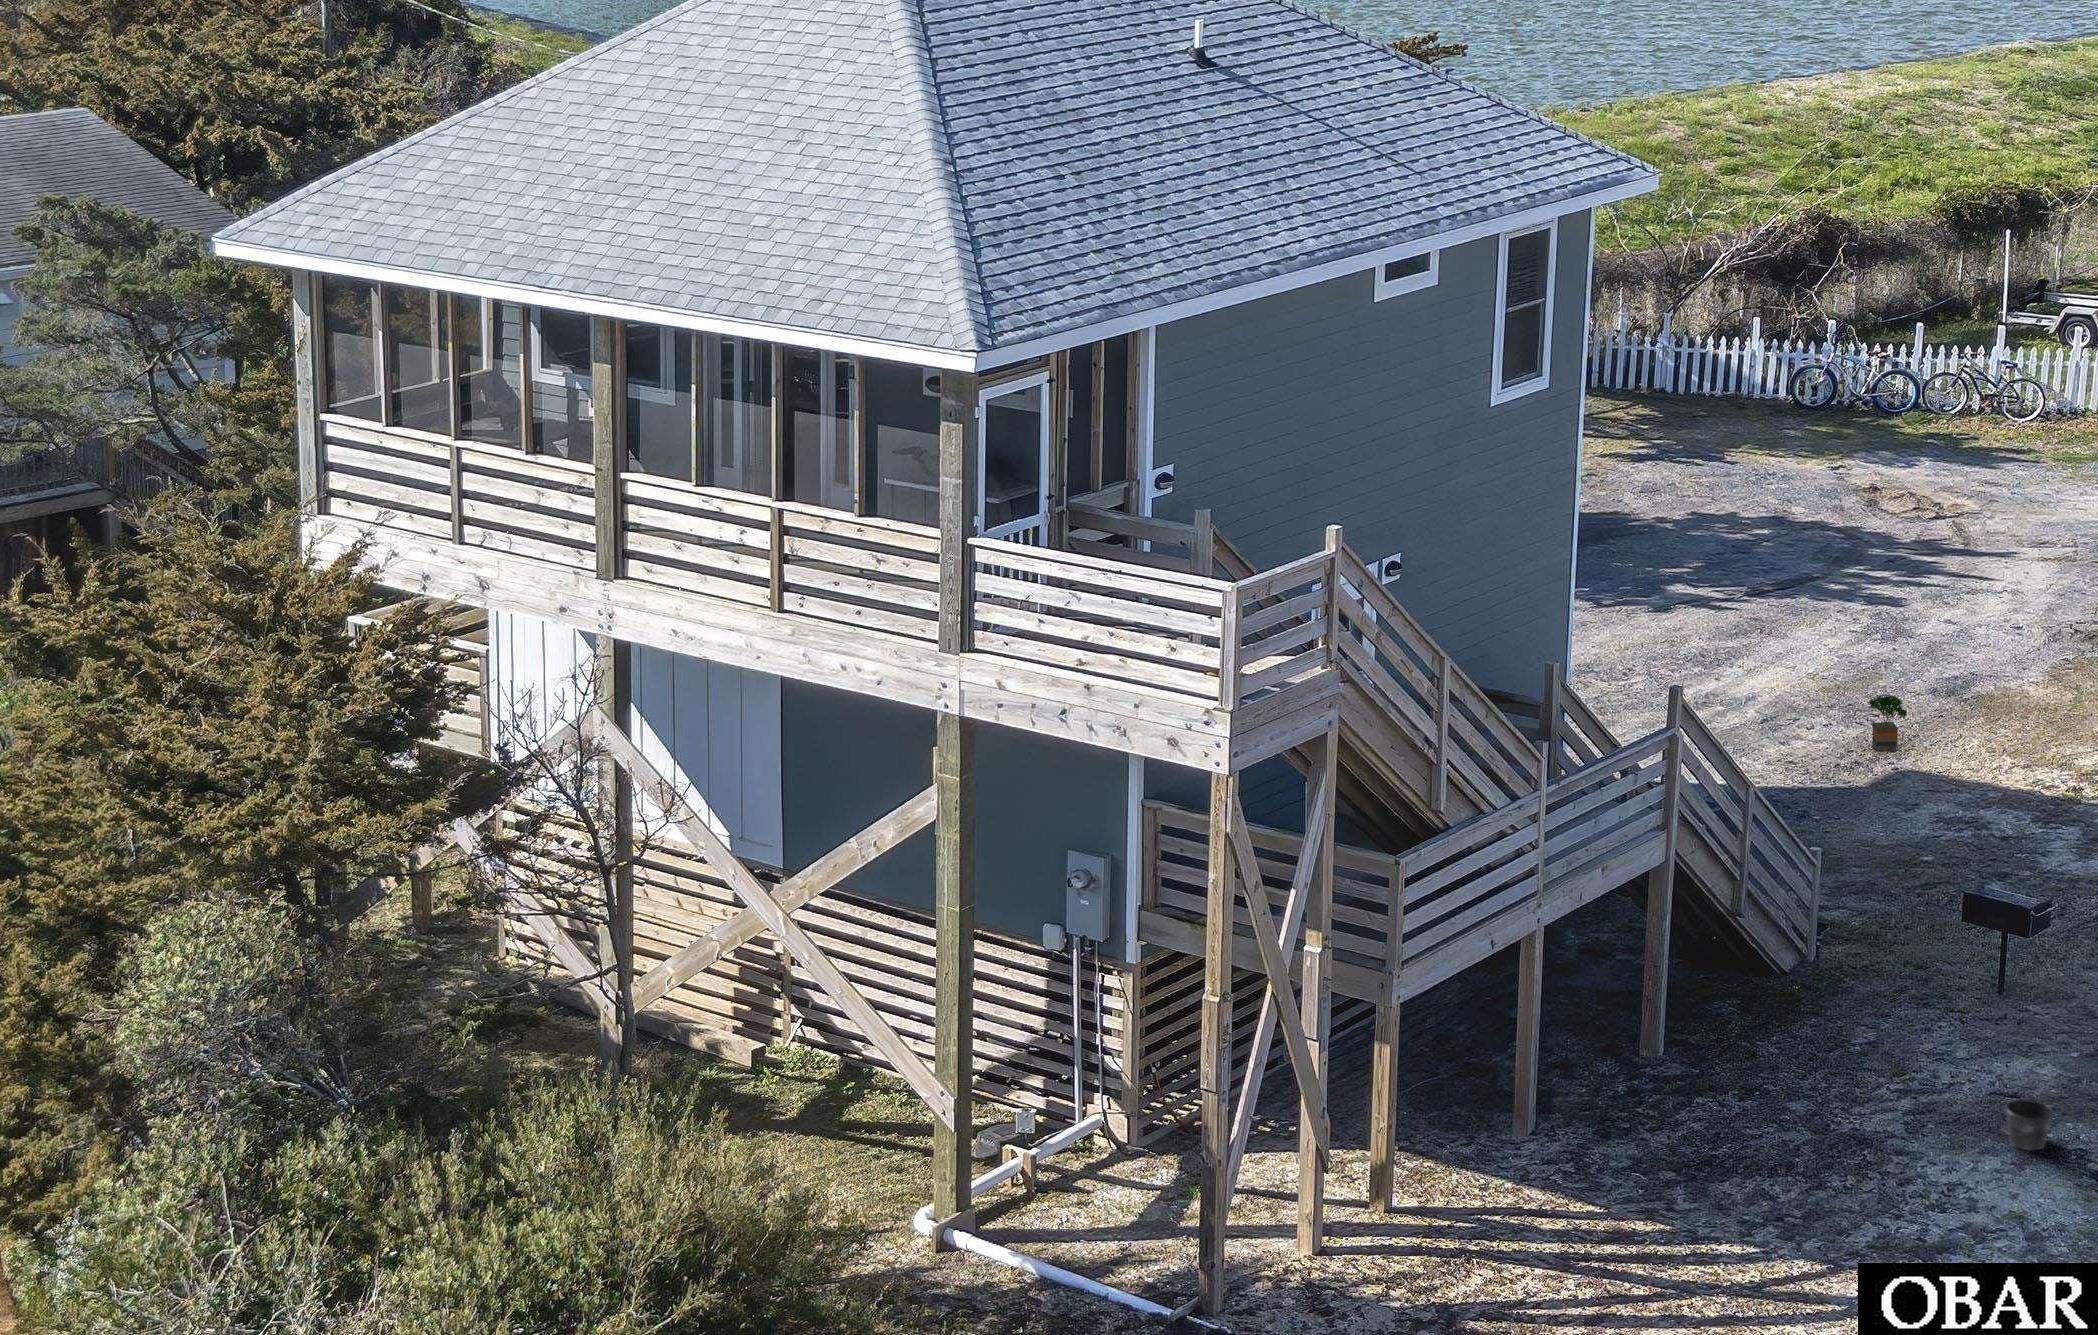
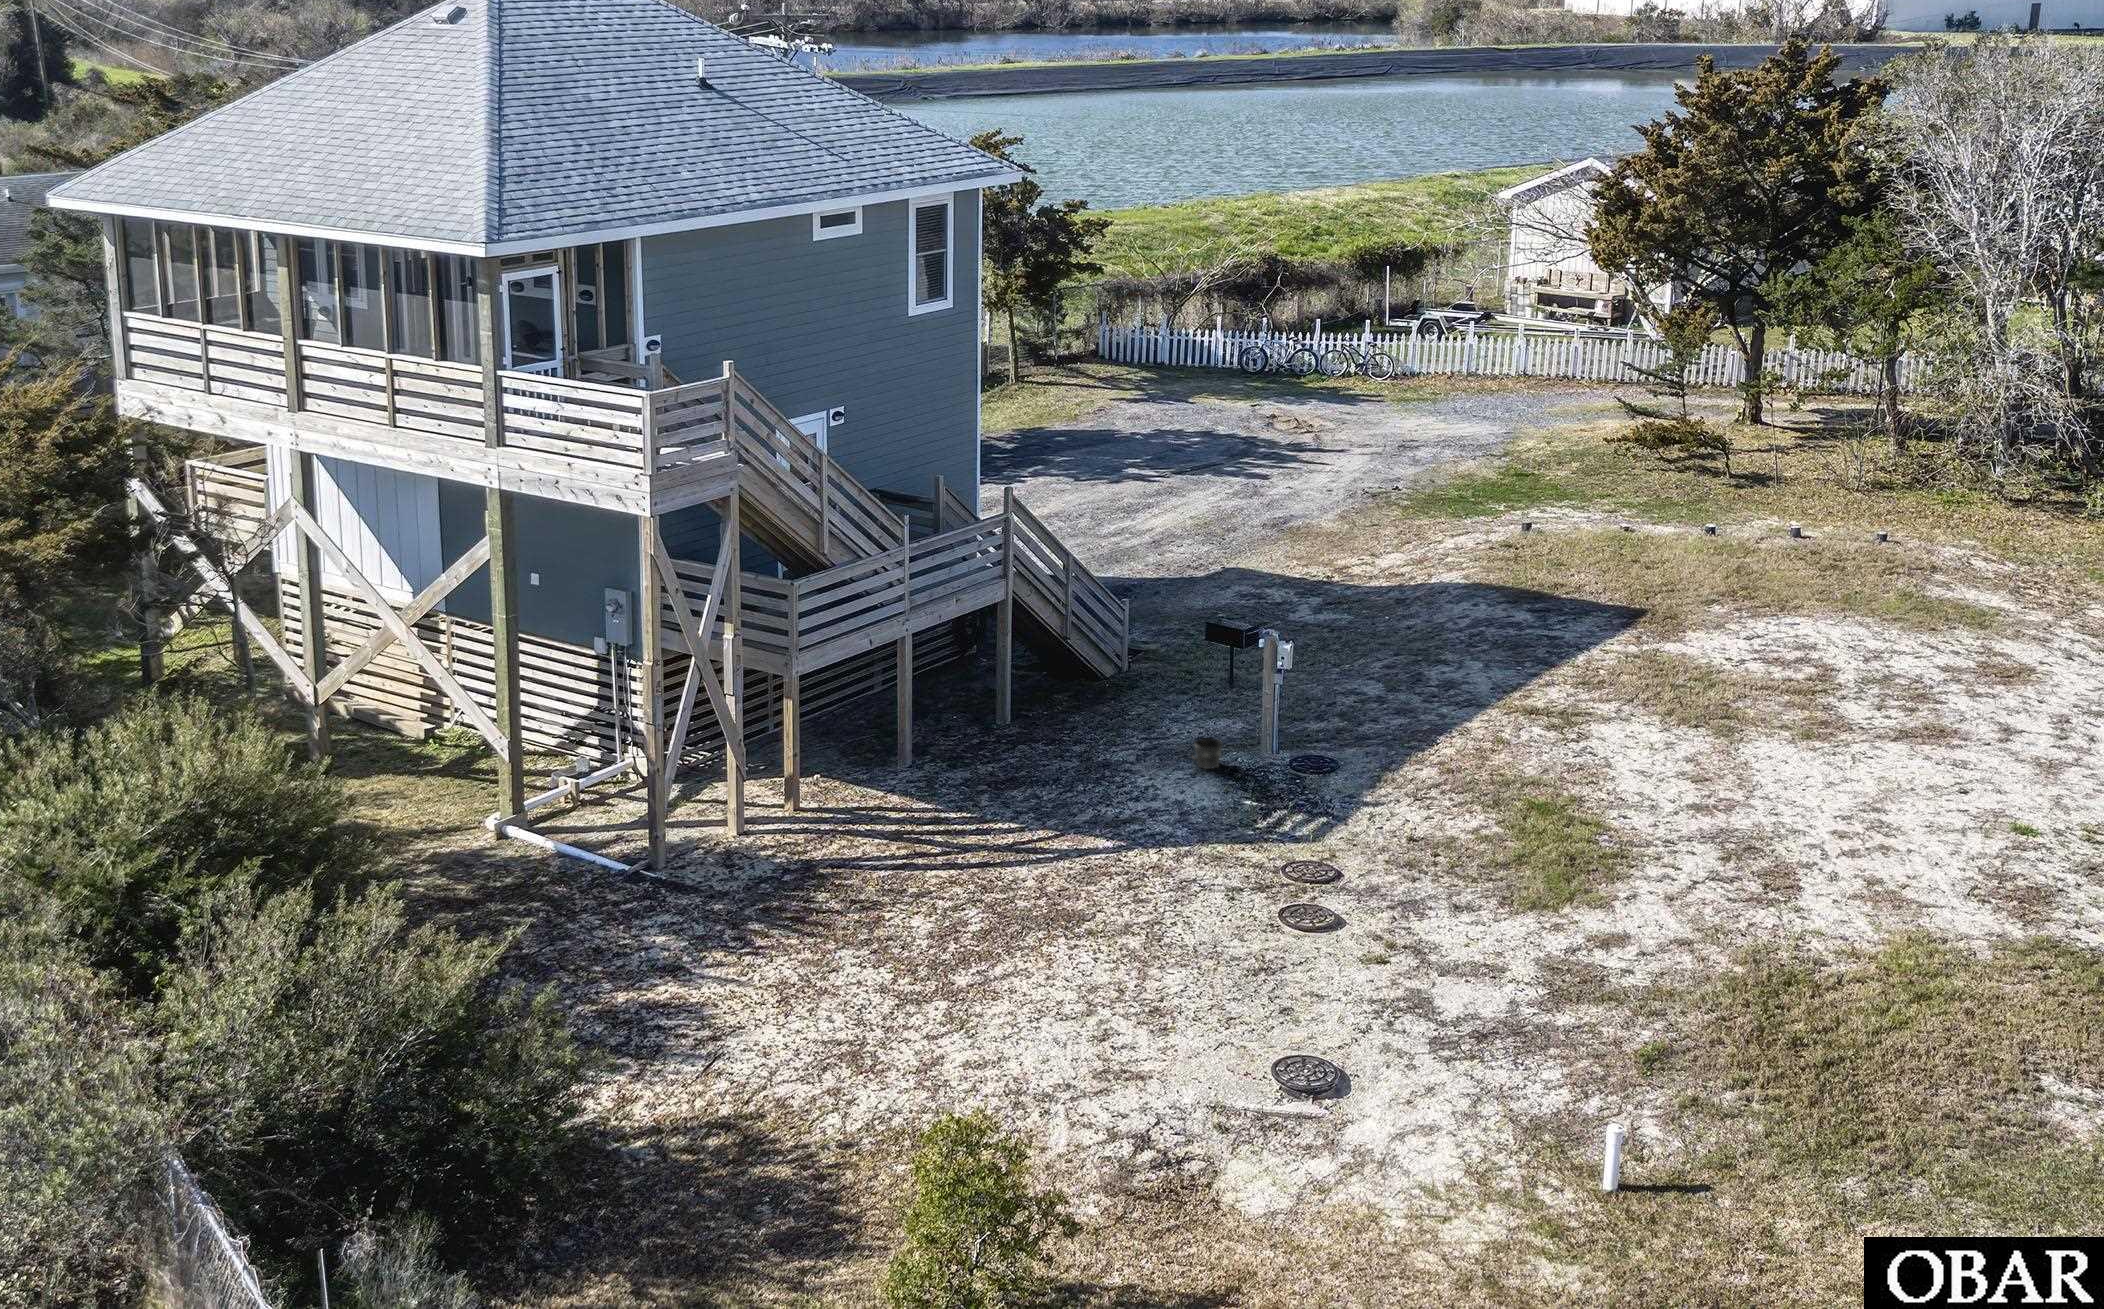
potted tree: present [1869,696,1907,751] -> none [1205,522,1229,558]

